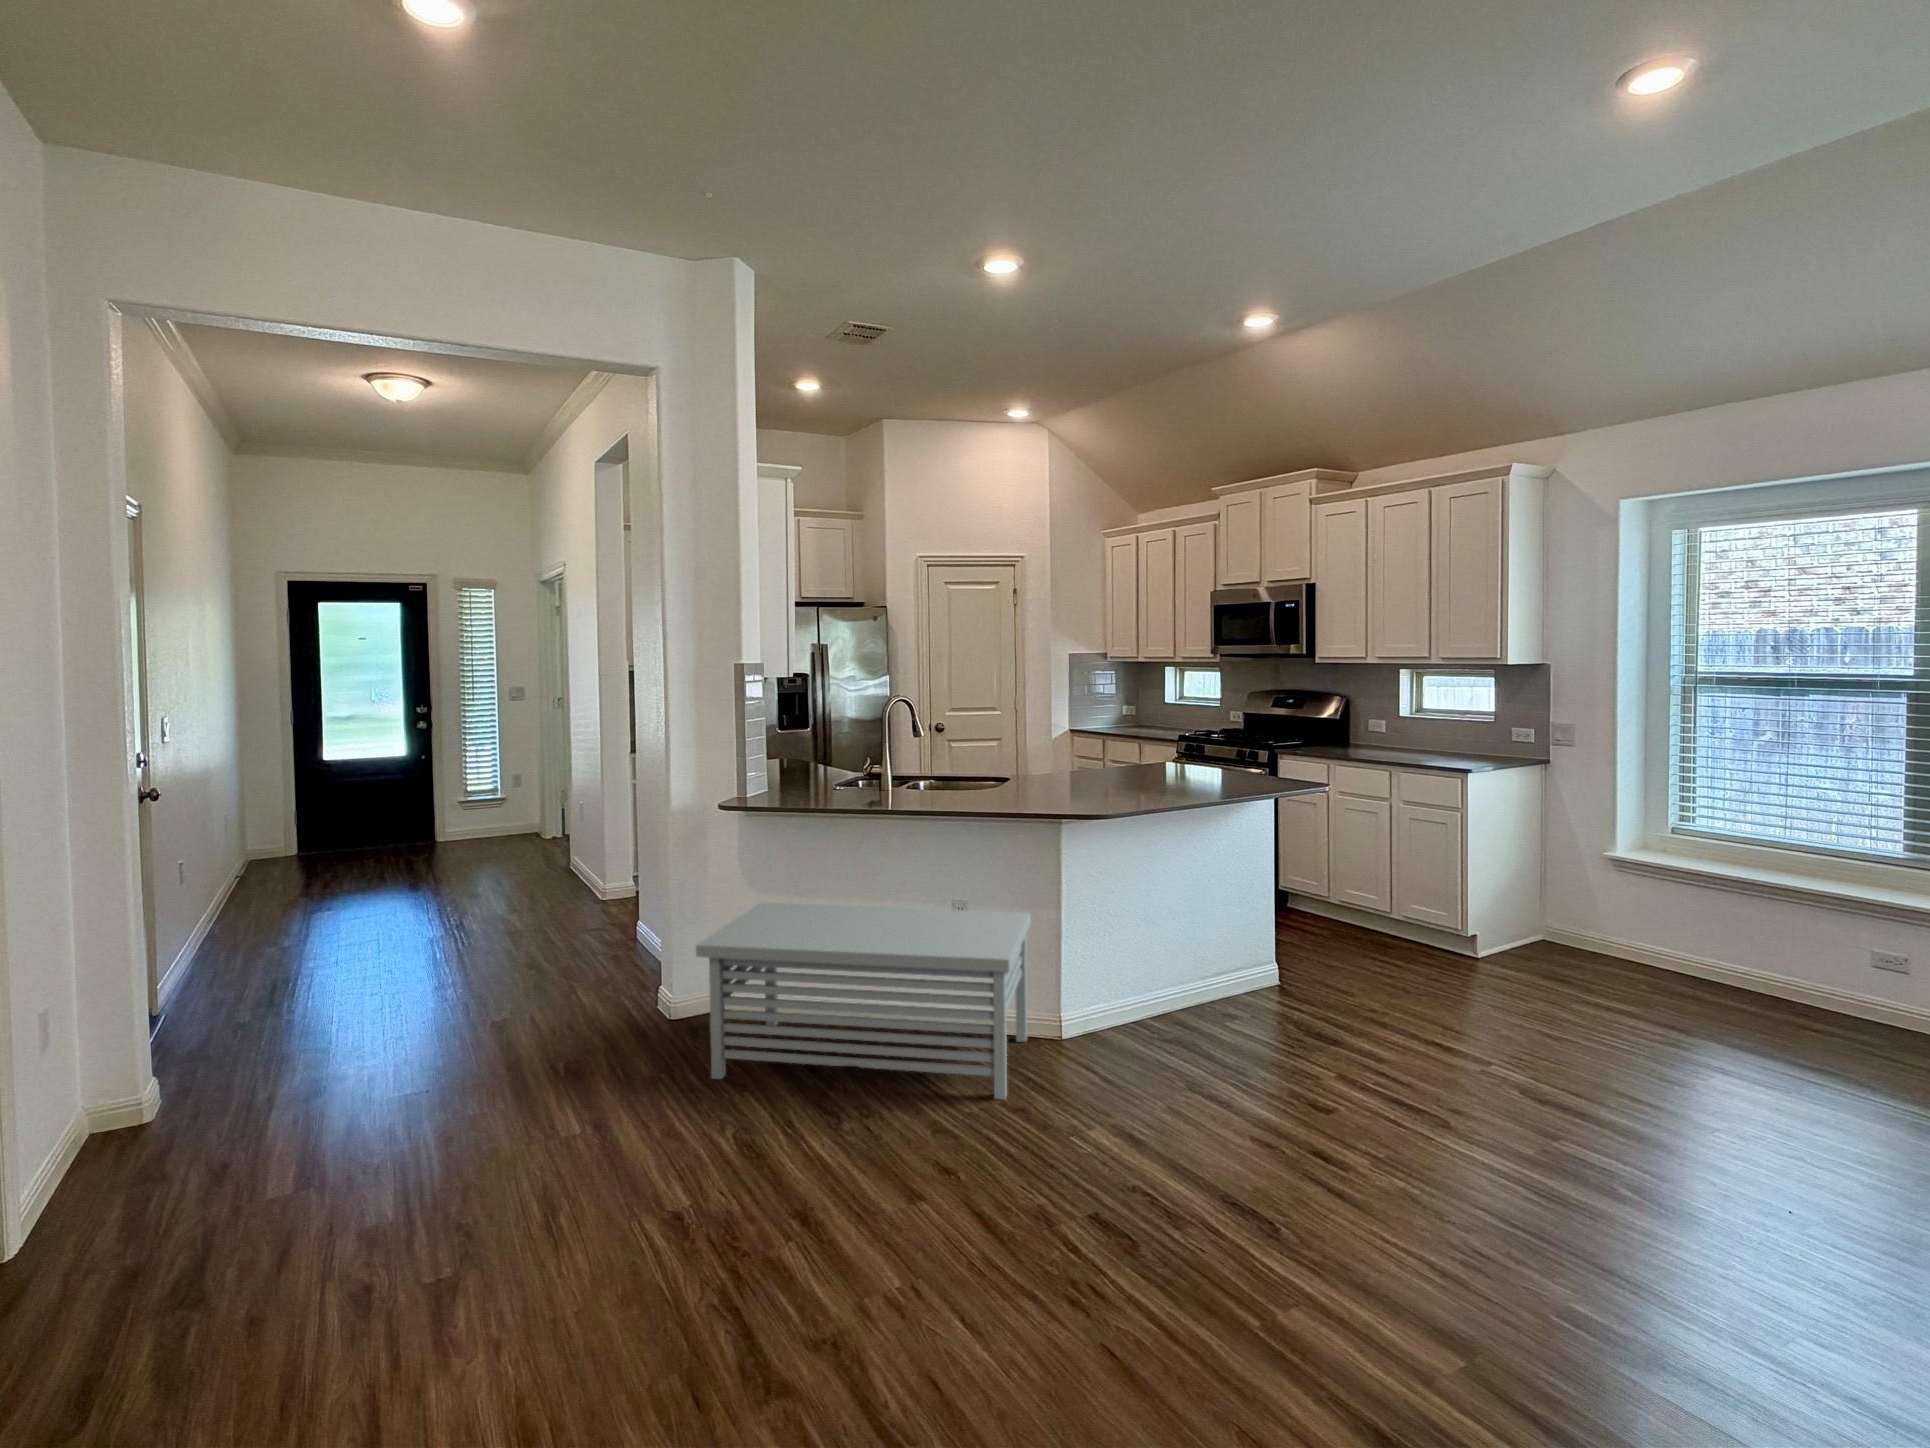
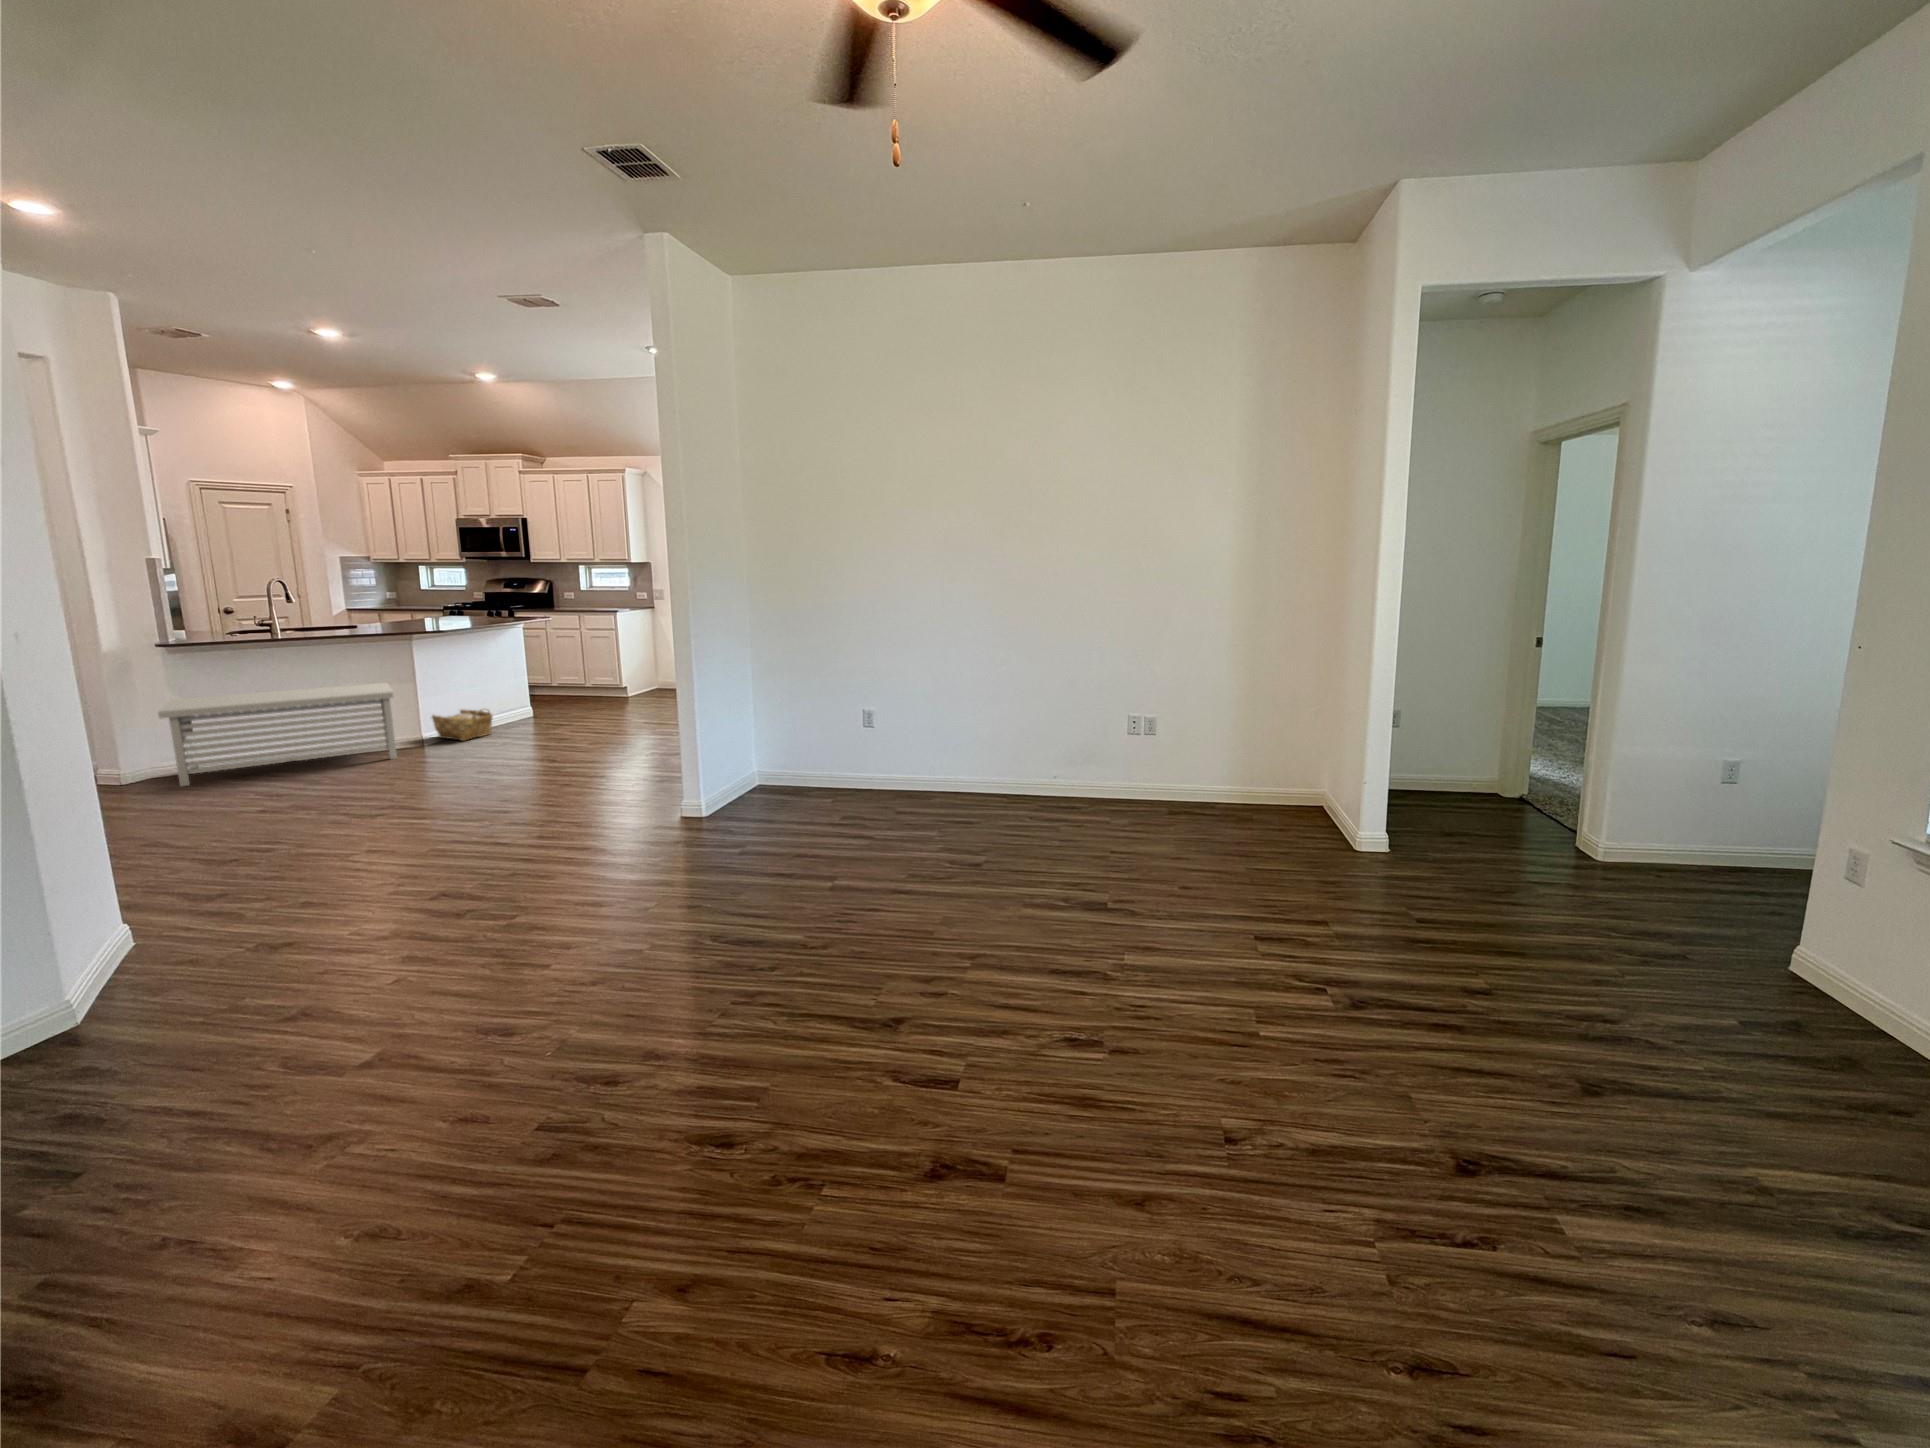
woven basket: none [1091,960,1197,1065] -> present [432,709,493,741]

